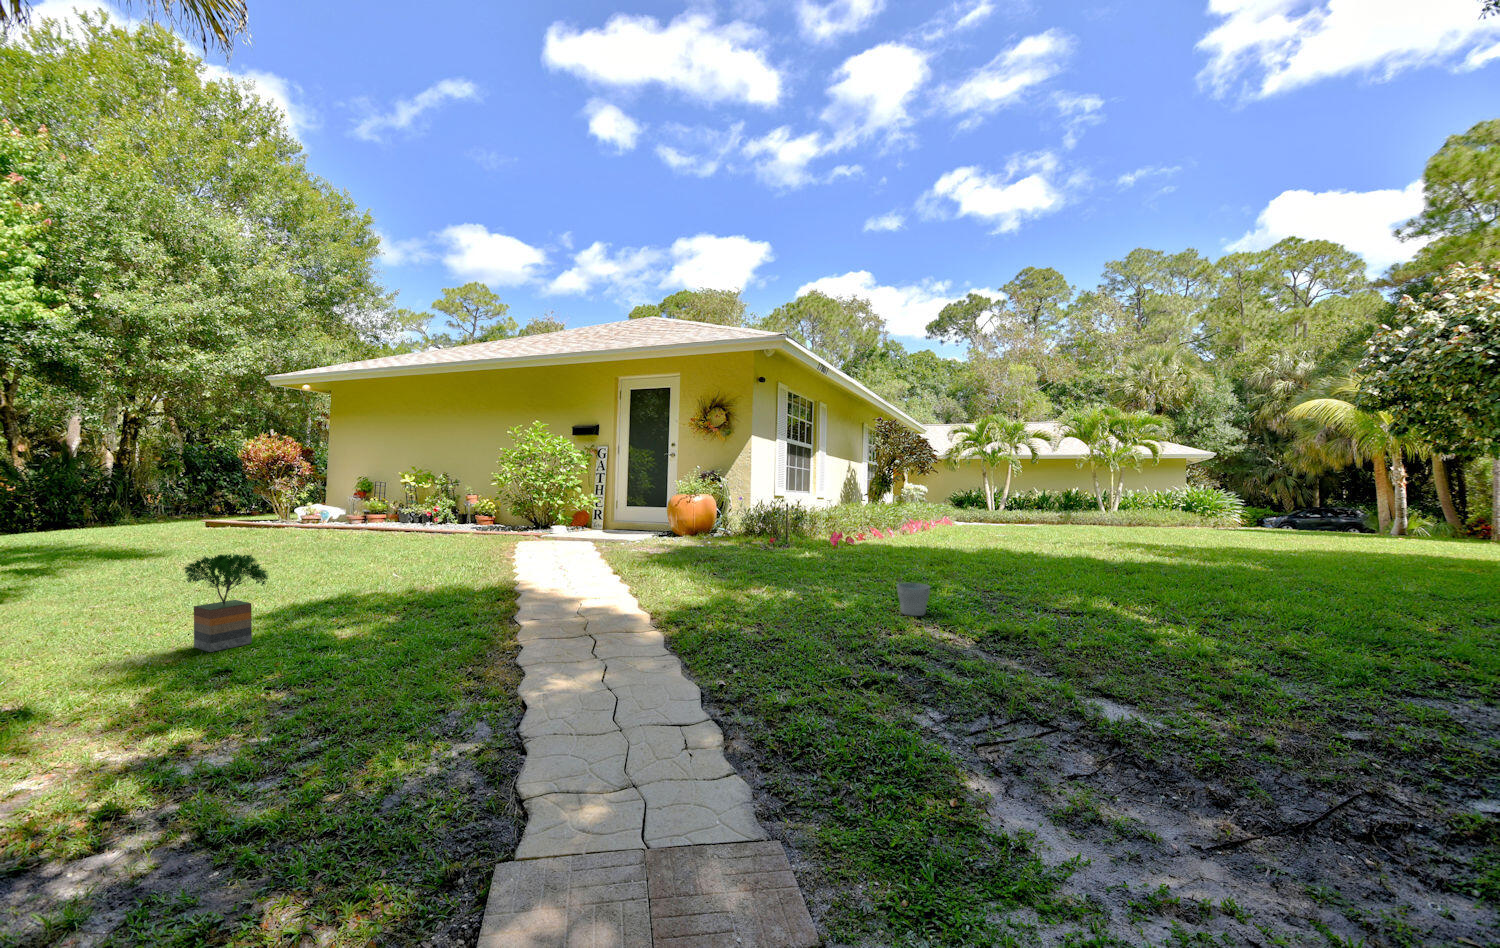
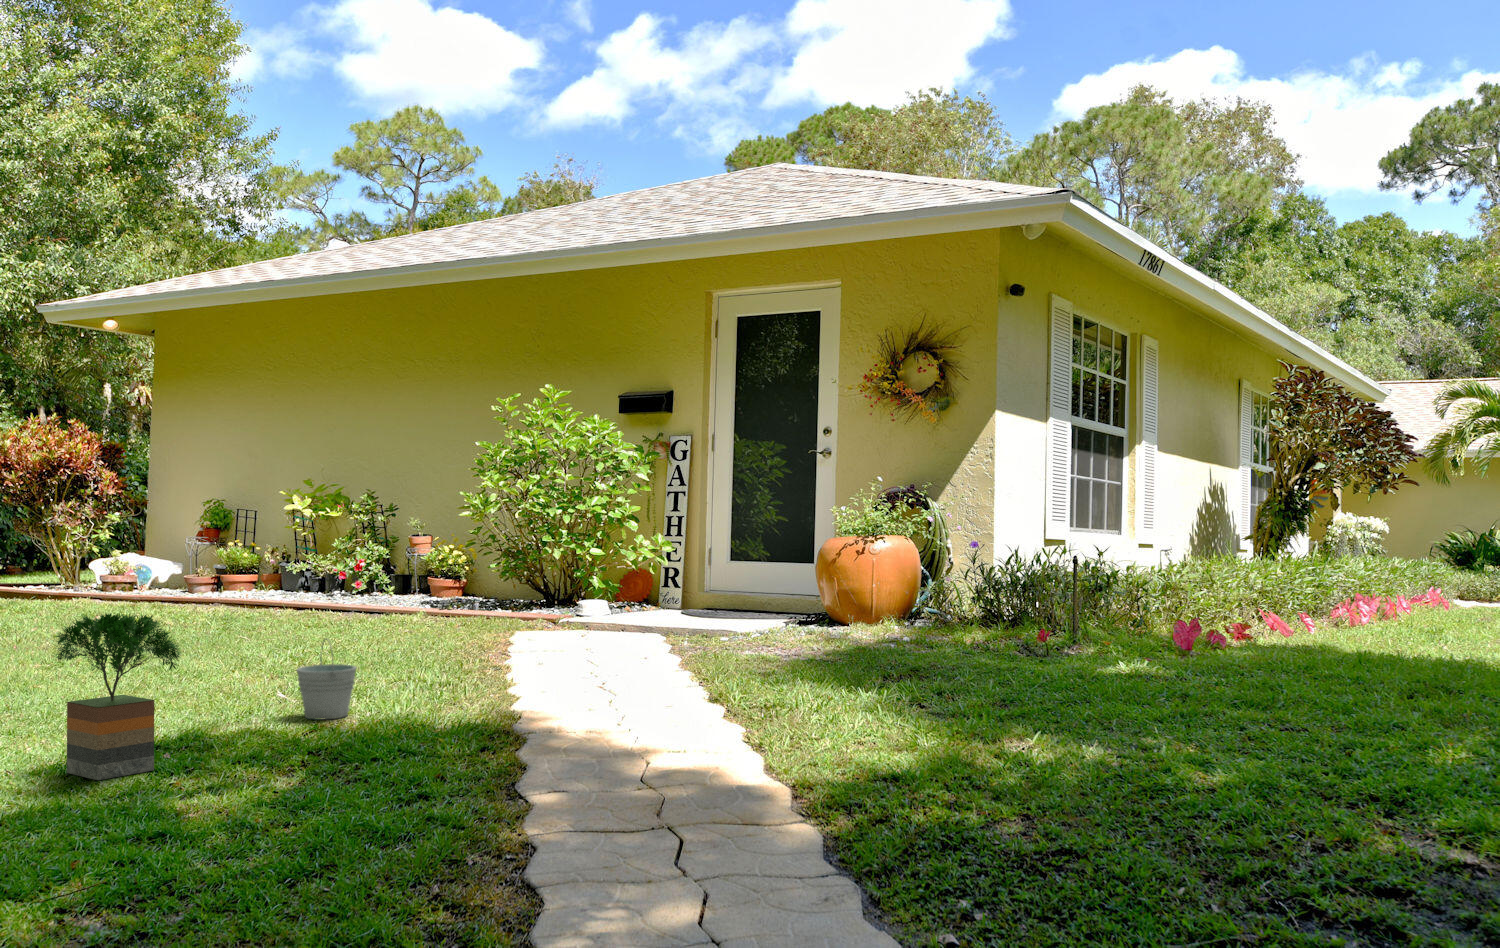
bucket: present [897,569,930,616] -> present [297,641,356,720]

